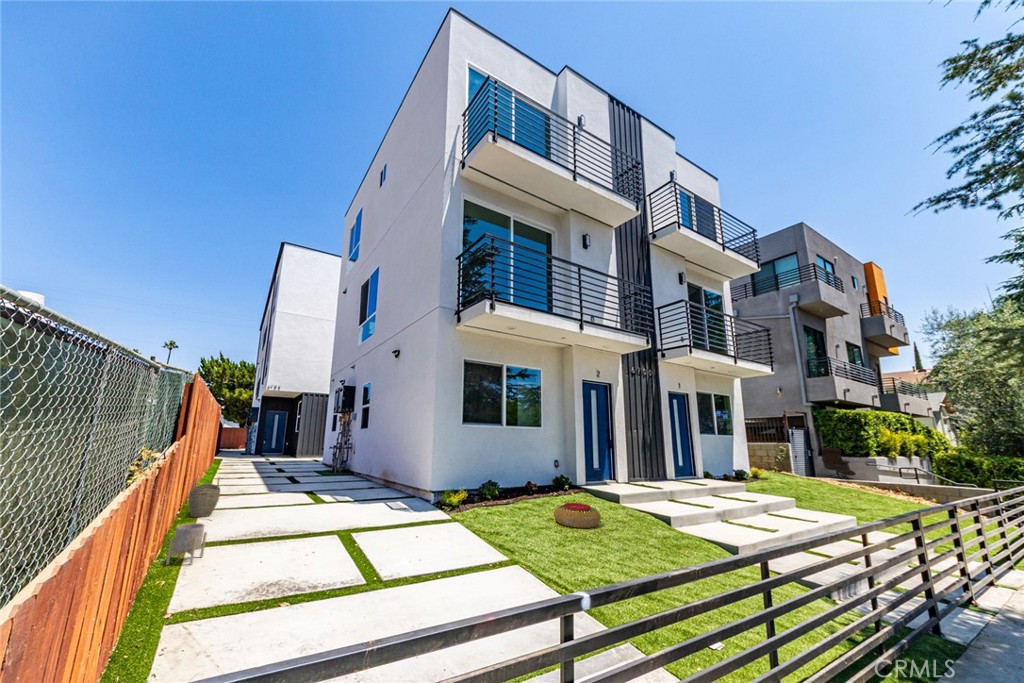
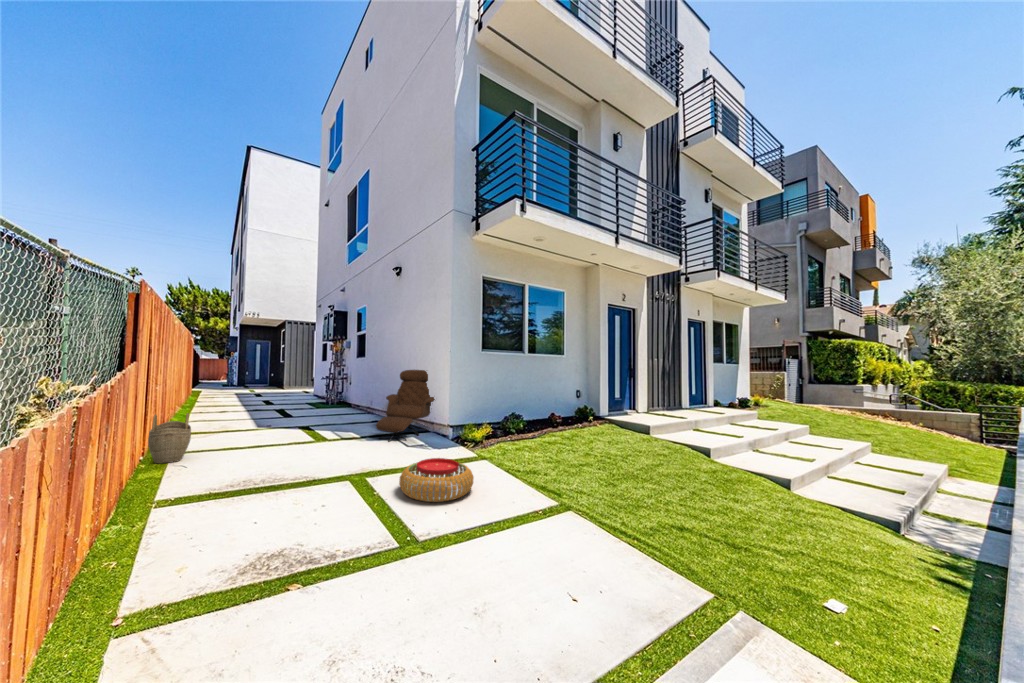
lounge chair: present [822,447,856,479] -> present [376,370,435,442]
pouf: present [554,503,601,528] -> present [399,458,474,502]
planter: present [166,523,207,565] -> none [103,482,165,545]

